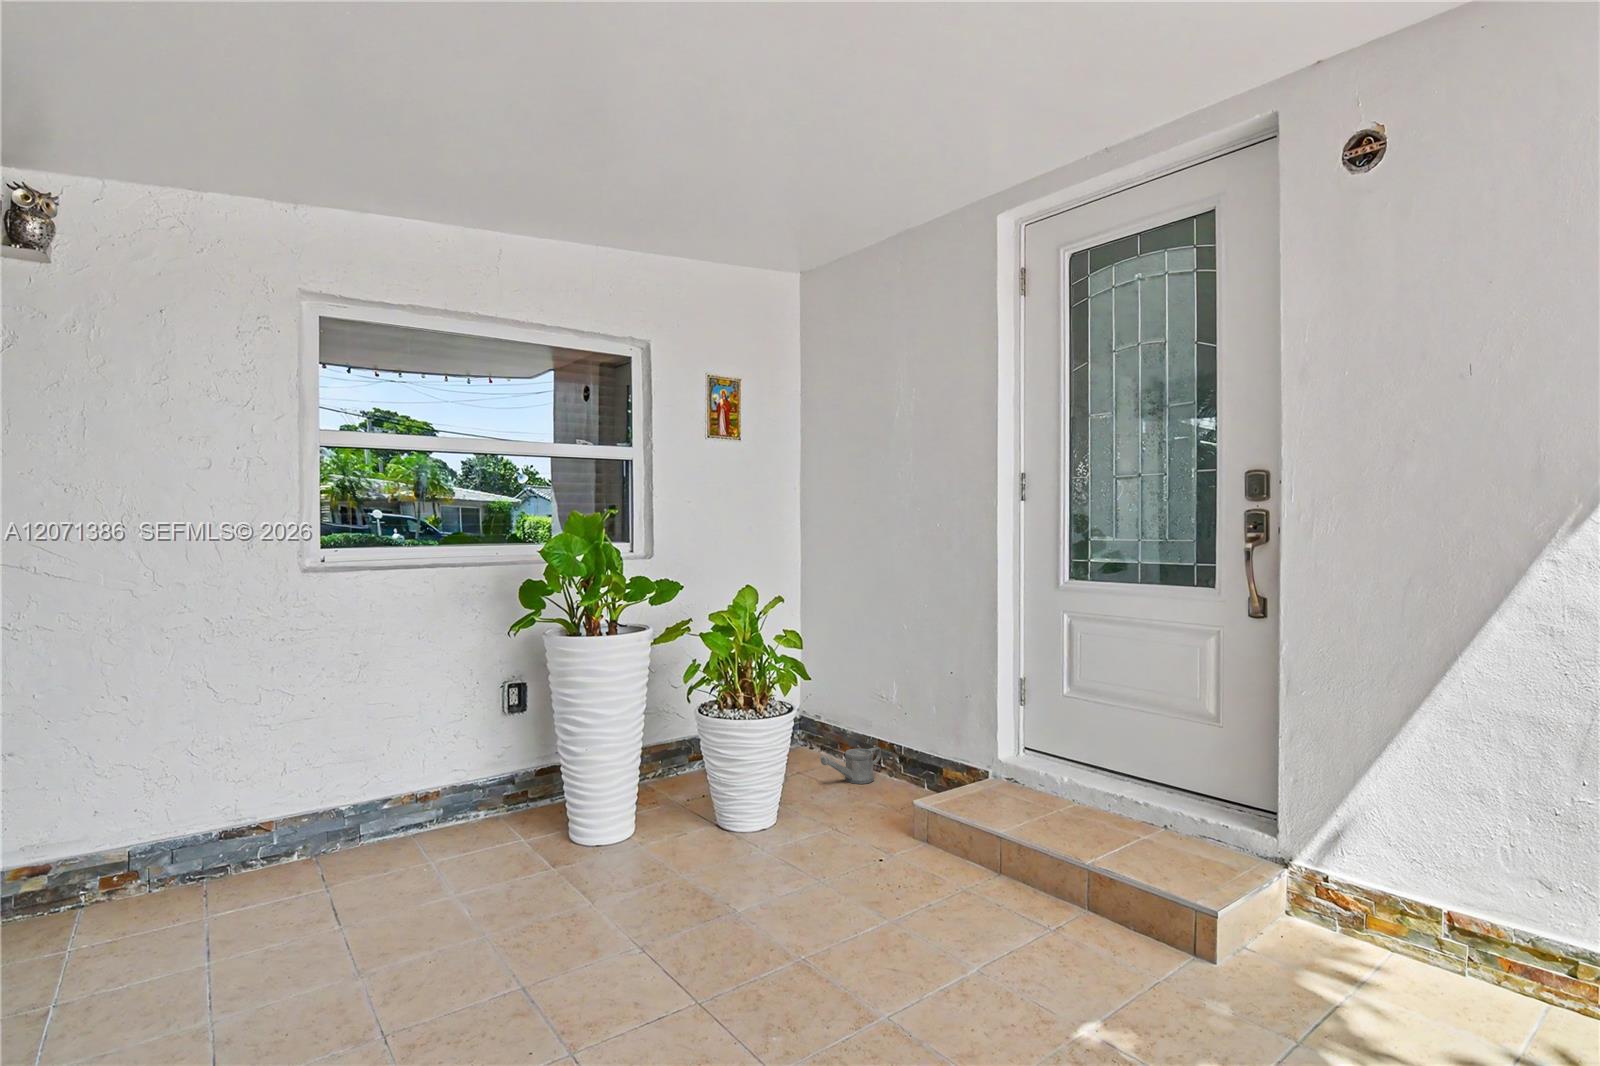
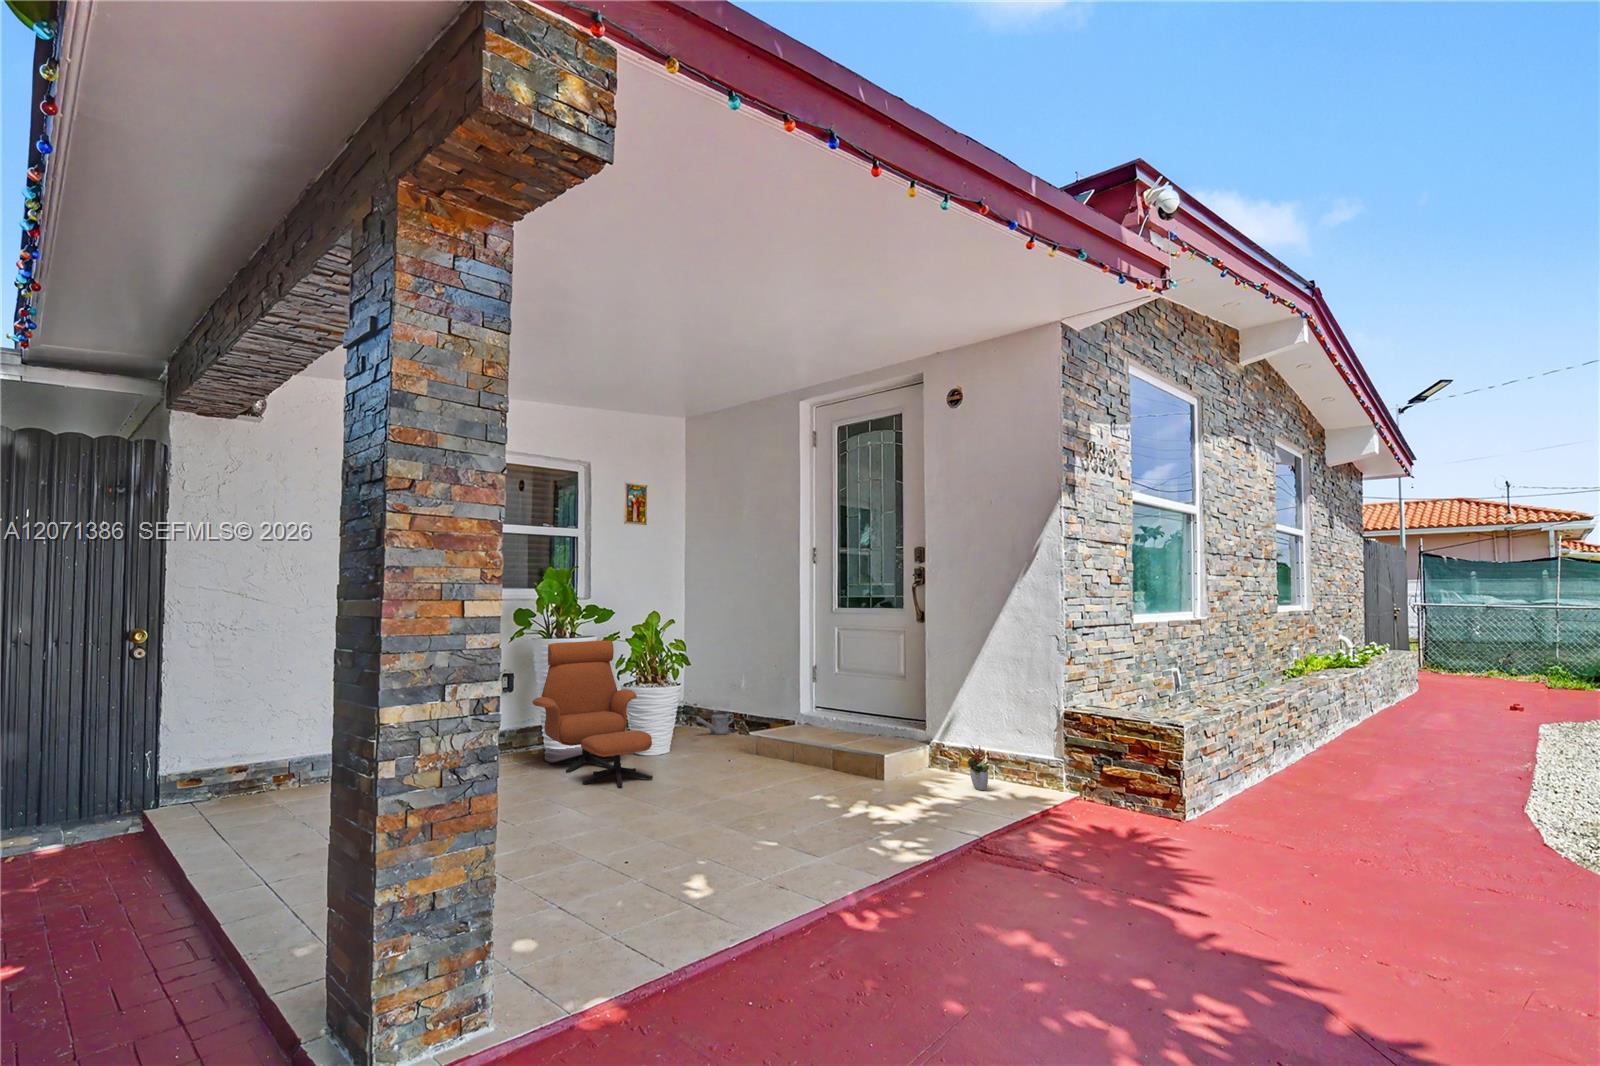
lounge chair: none [532,640,738,942] -> present [532,640,653,787]
decorative plant: none [1401,899,1464,1004] -> present [967,745,989,790]

